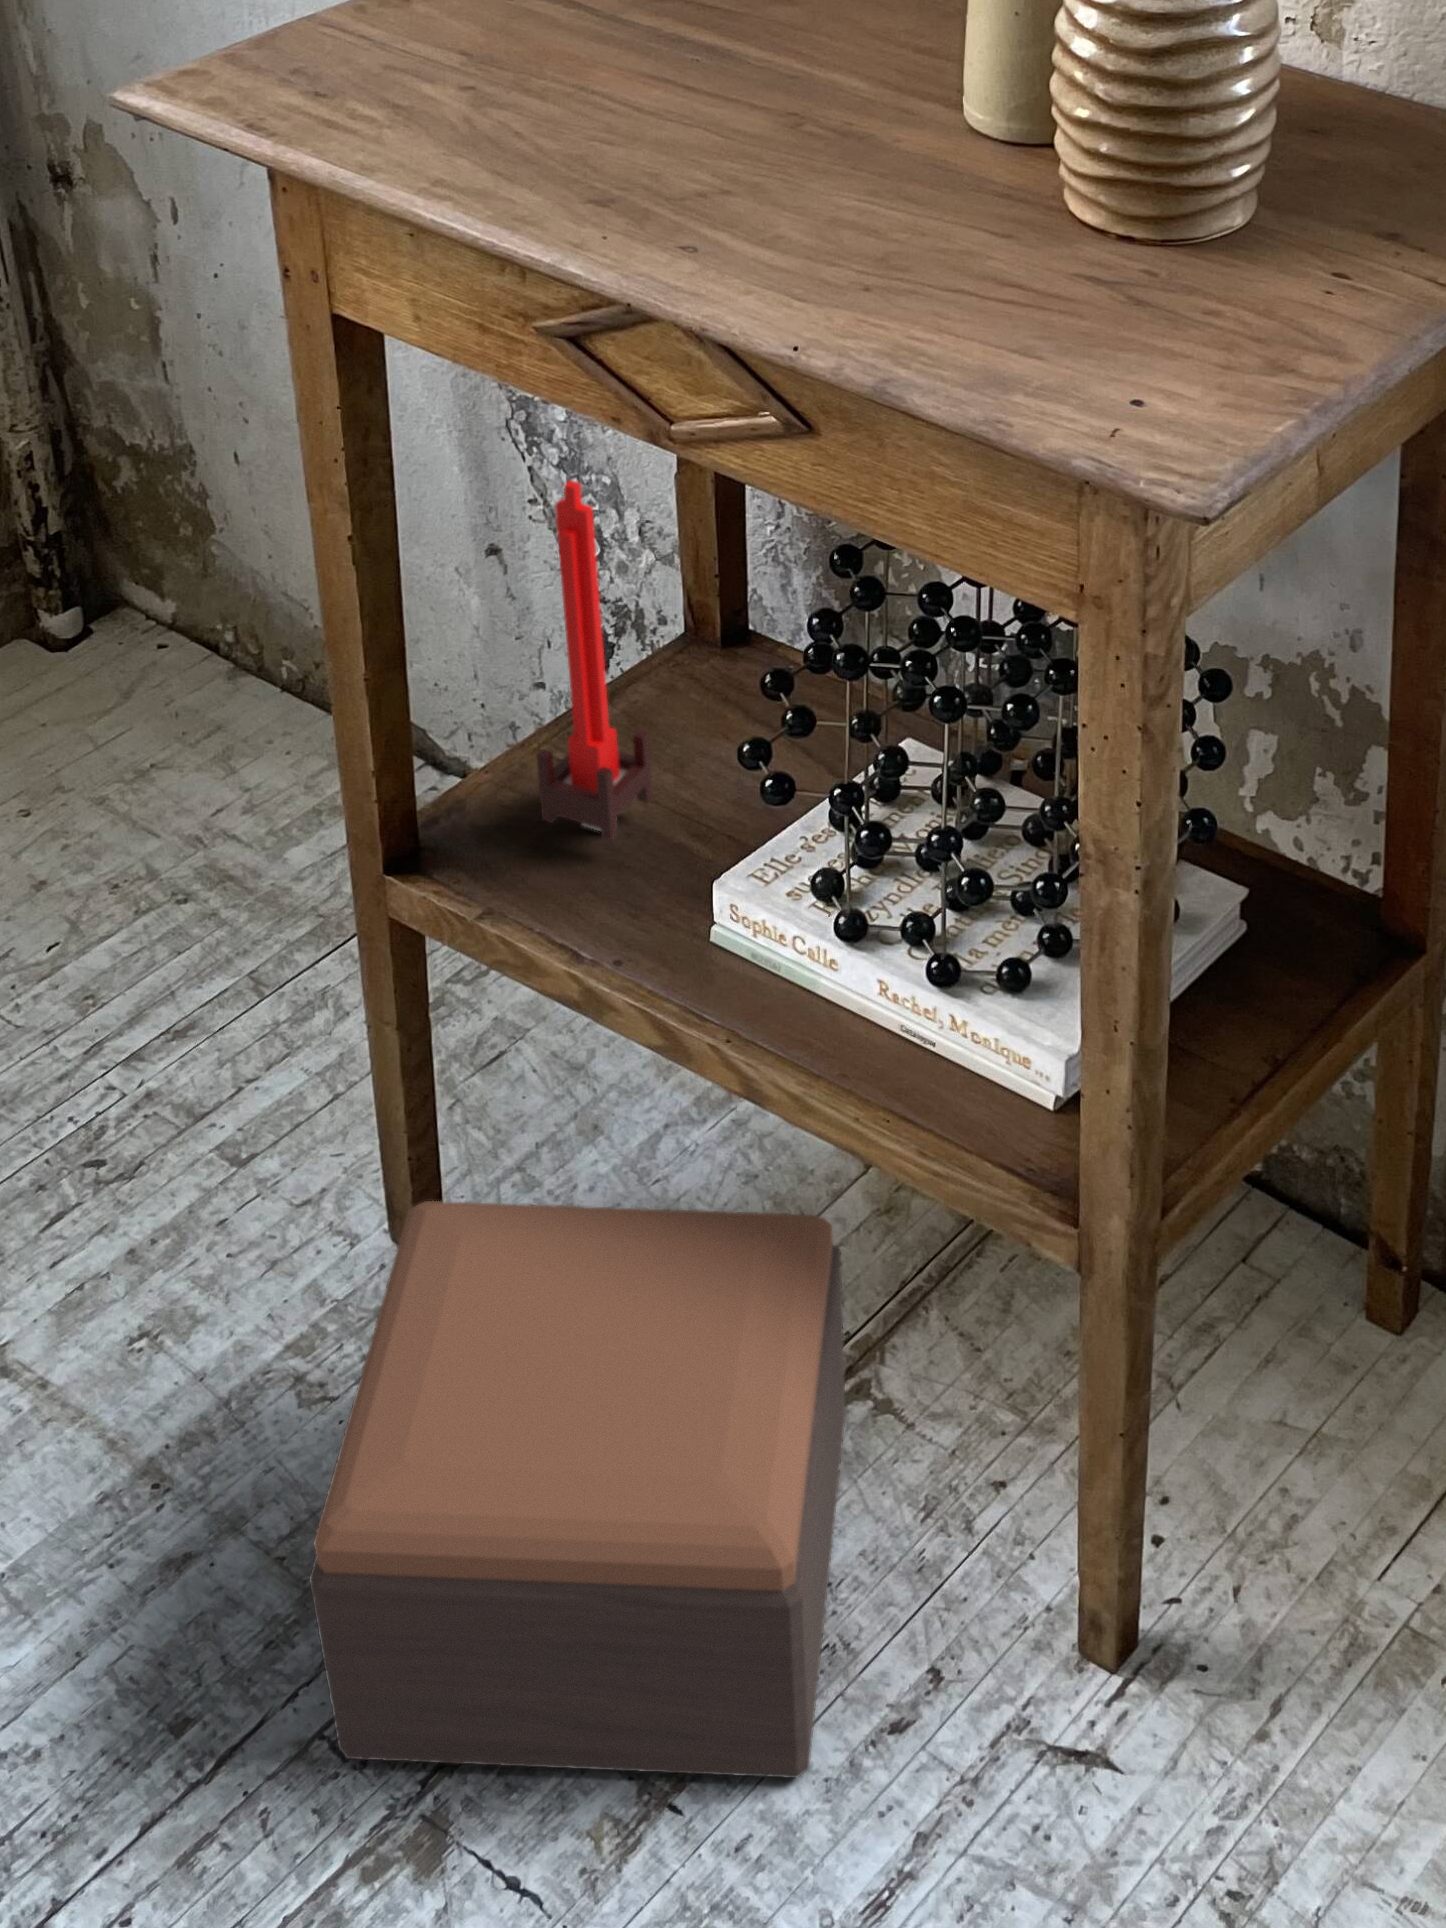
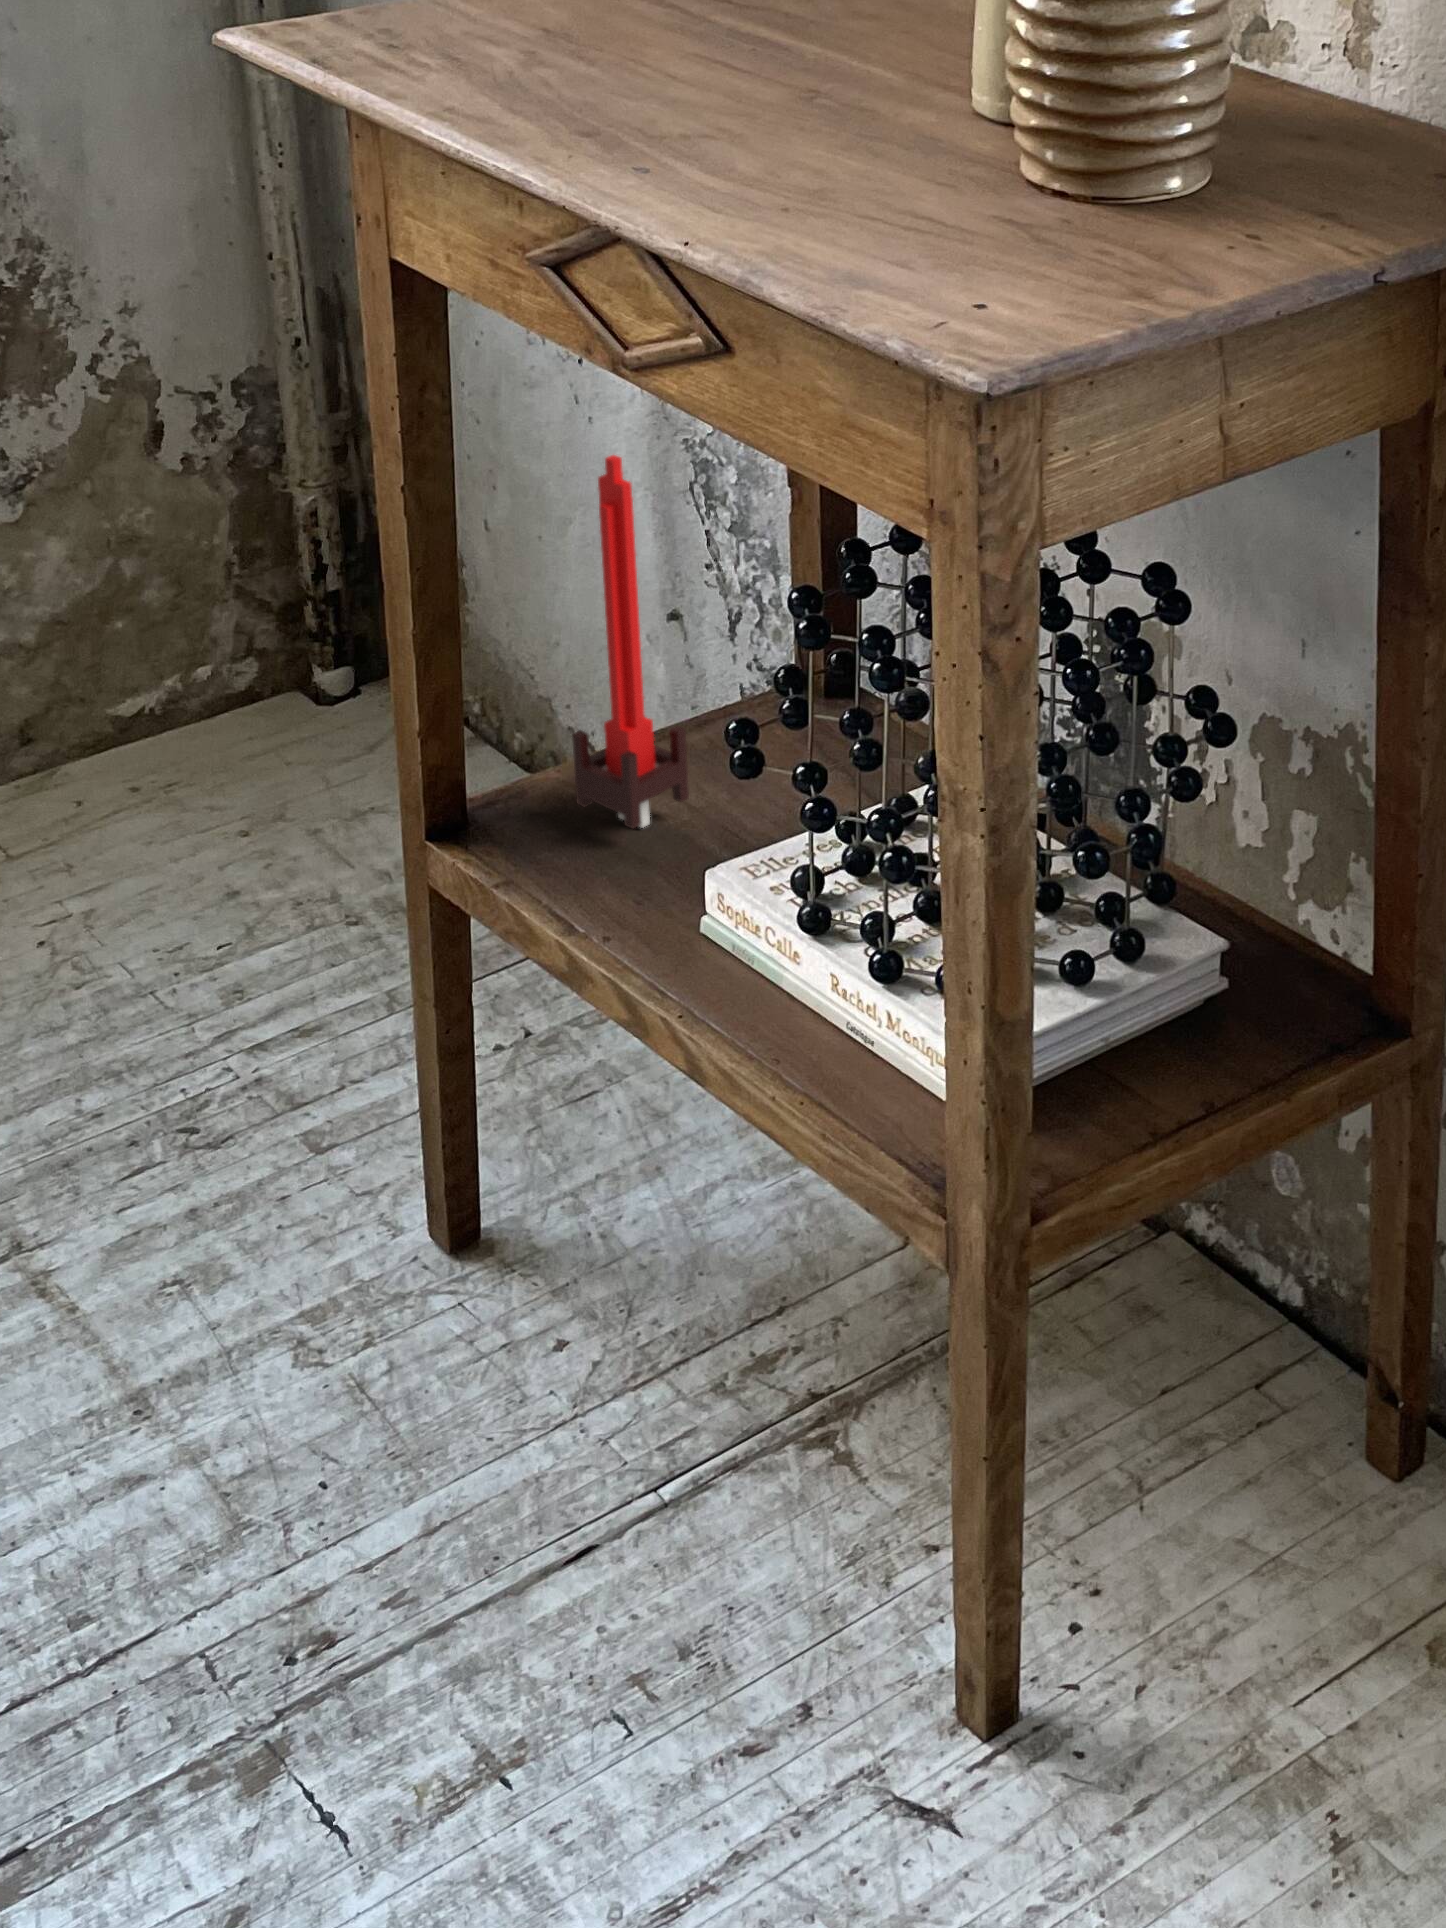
footstool: present [309,1201,846,1778] -> none [179,1156,801,1776]

